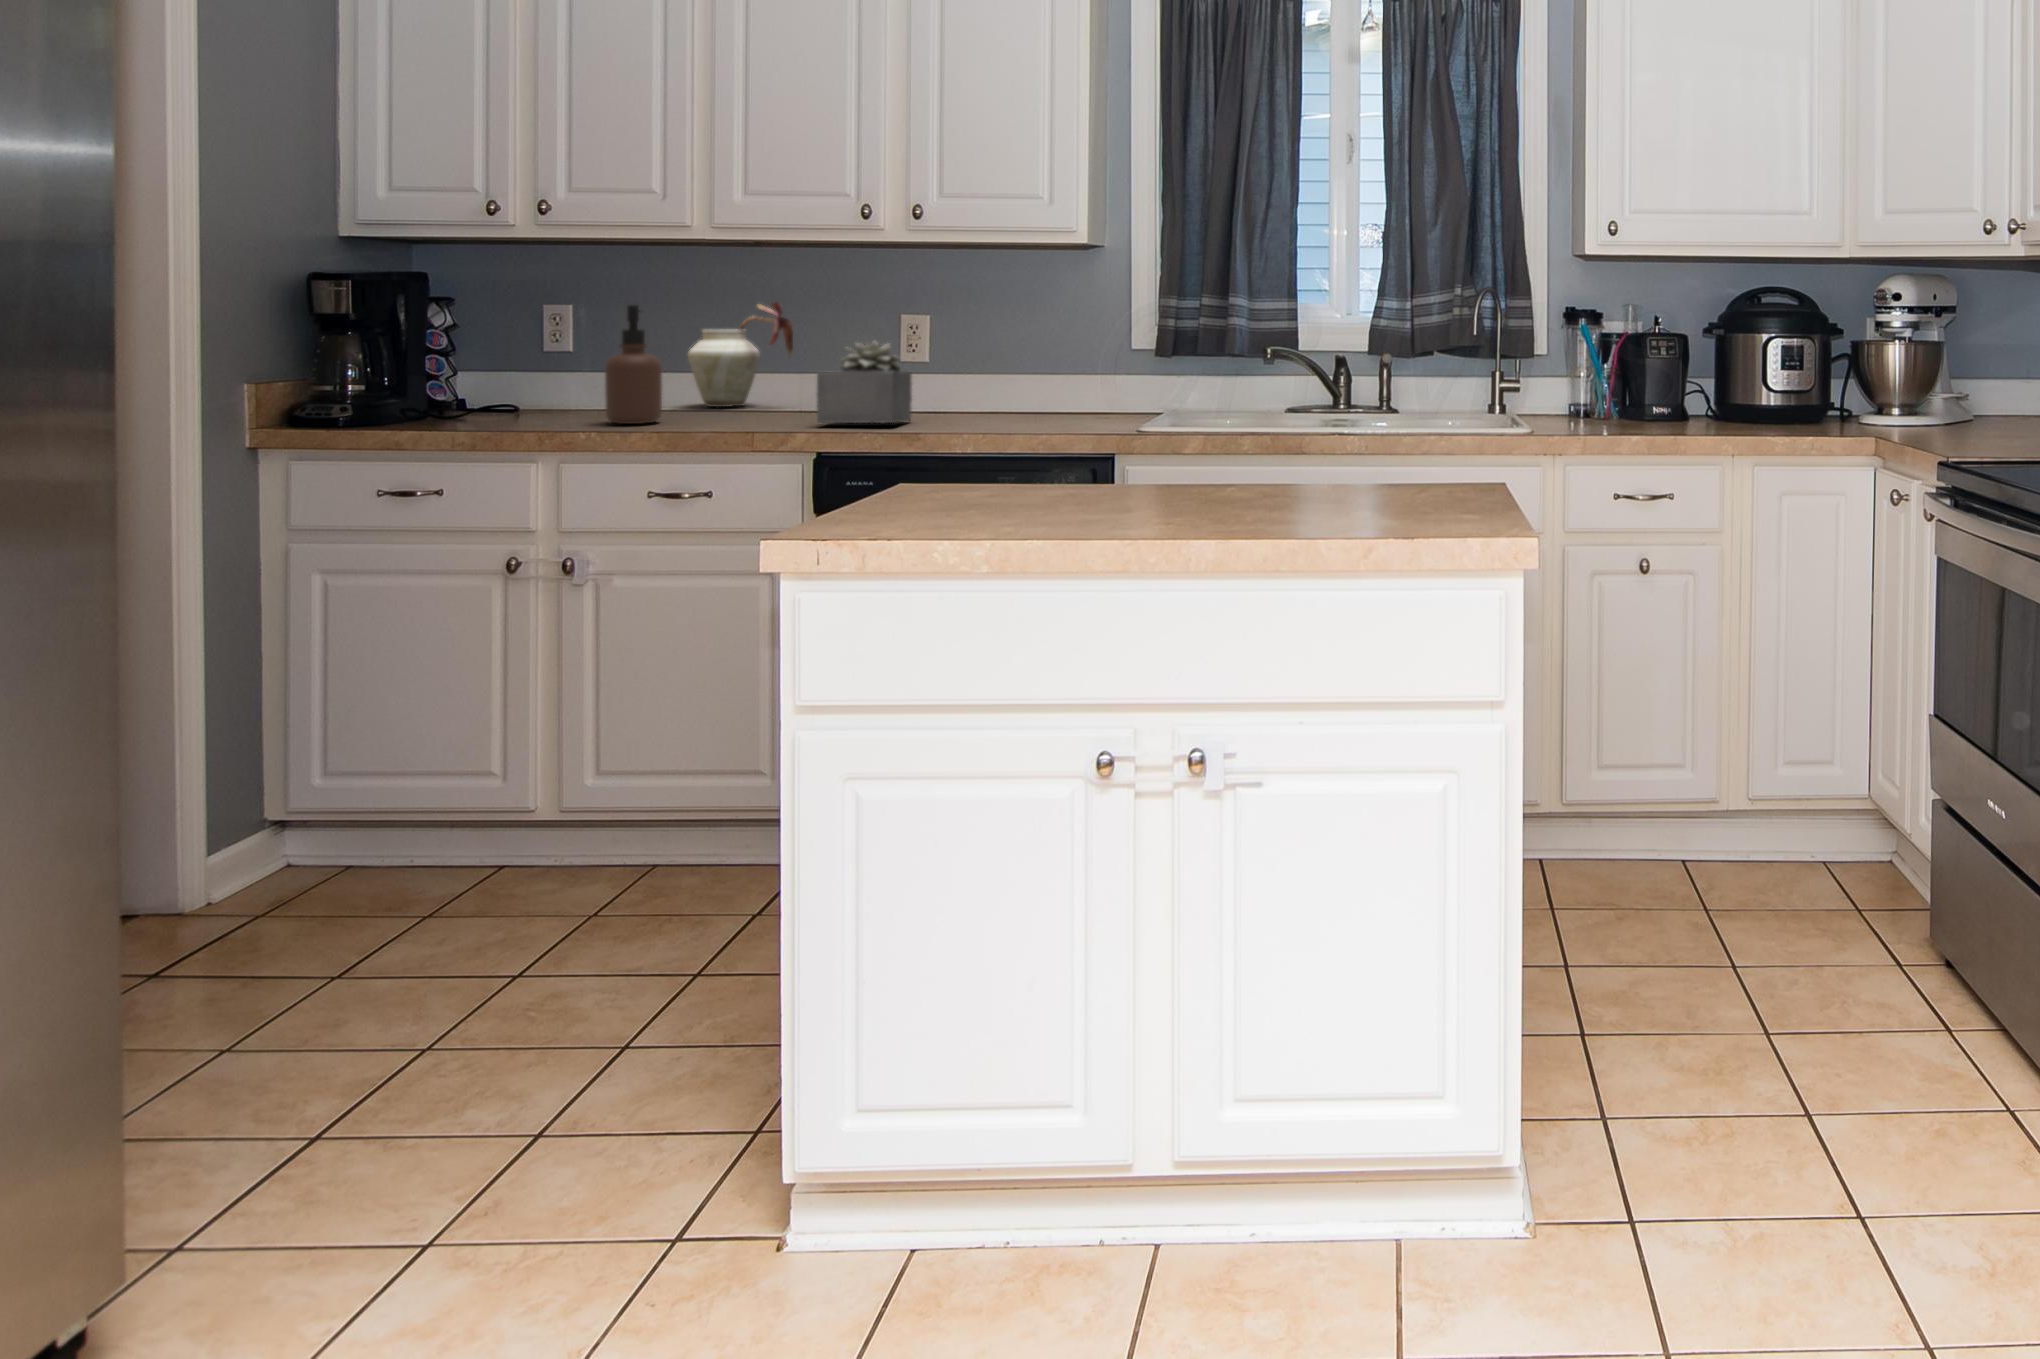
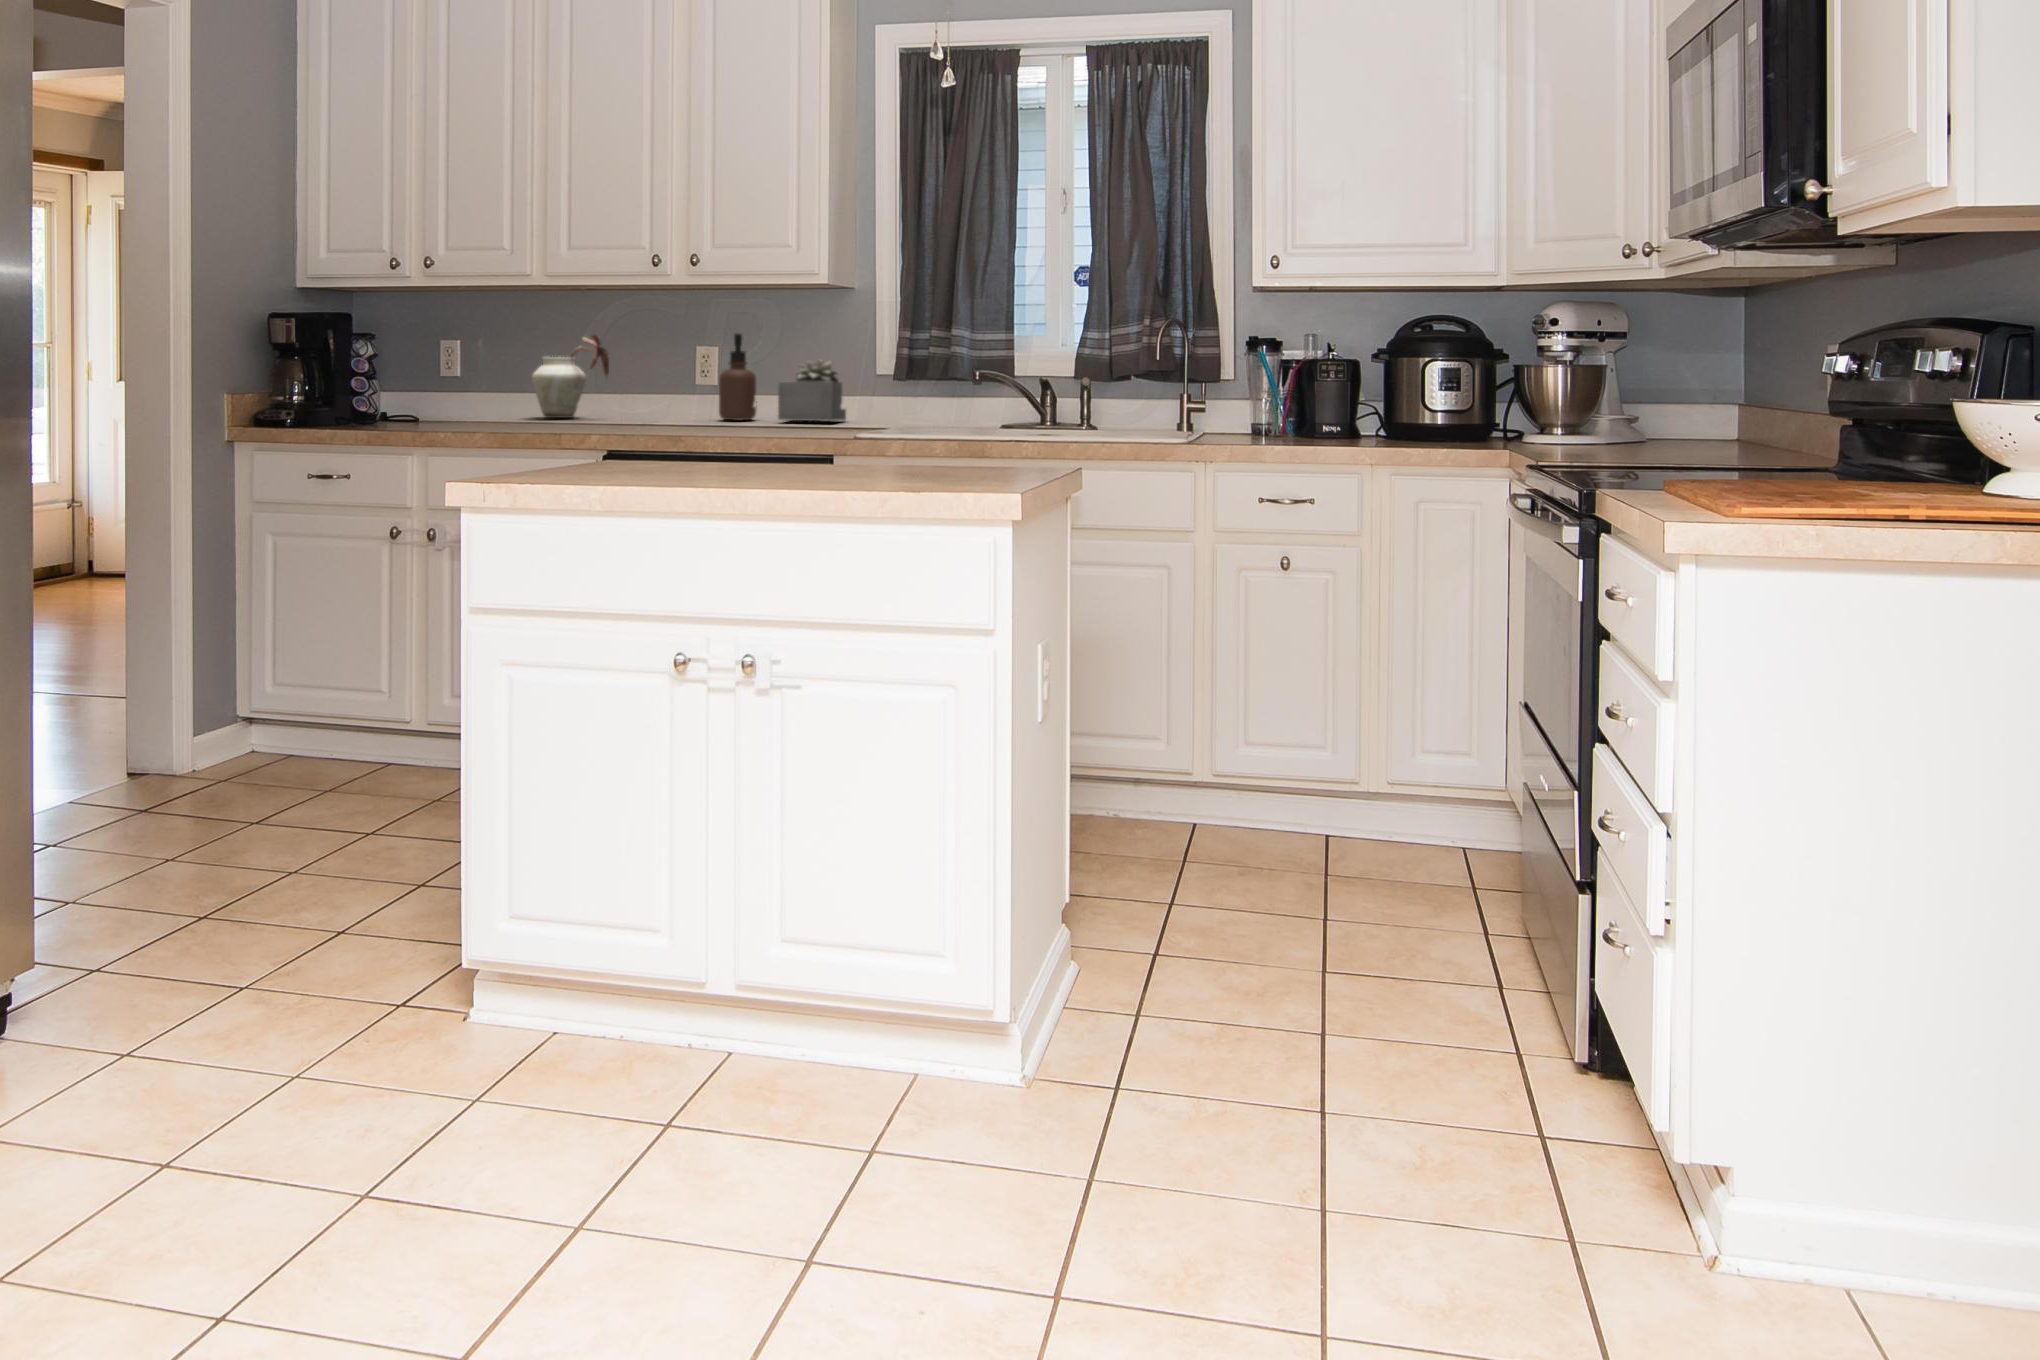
soap dispenser: present [605,305,662,424] -> present [719,334,757,420]
succulent plant: present [817,342,912,423] -> present [778,360,846,421]

